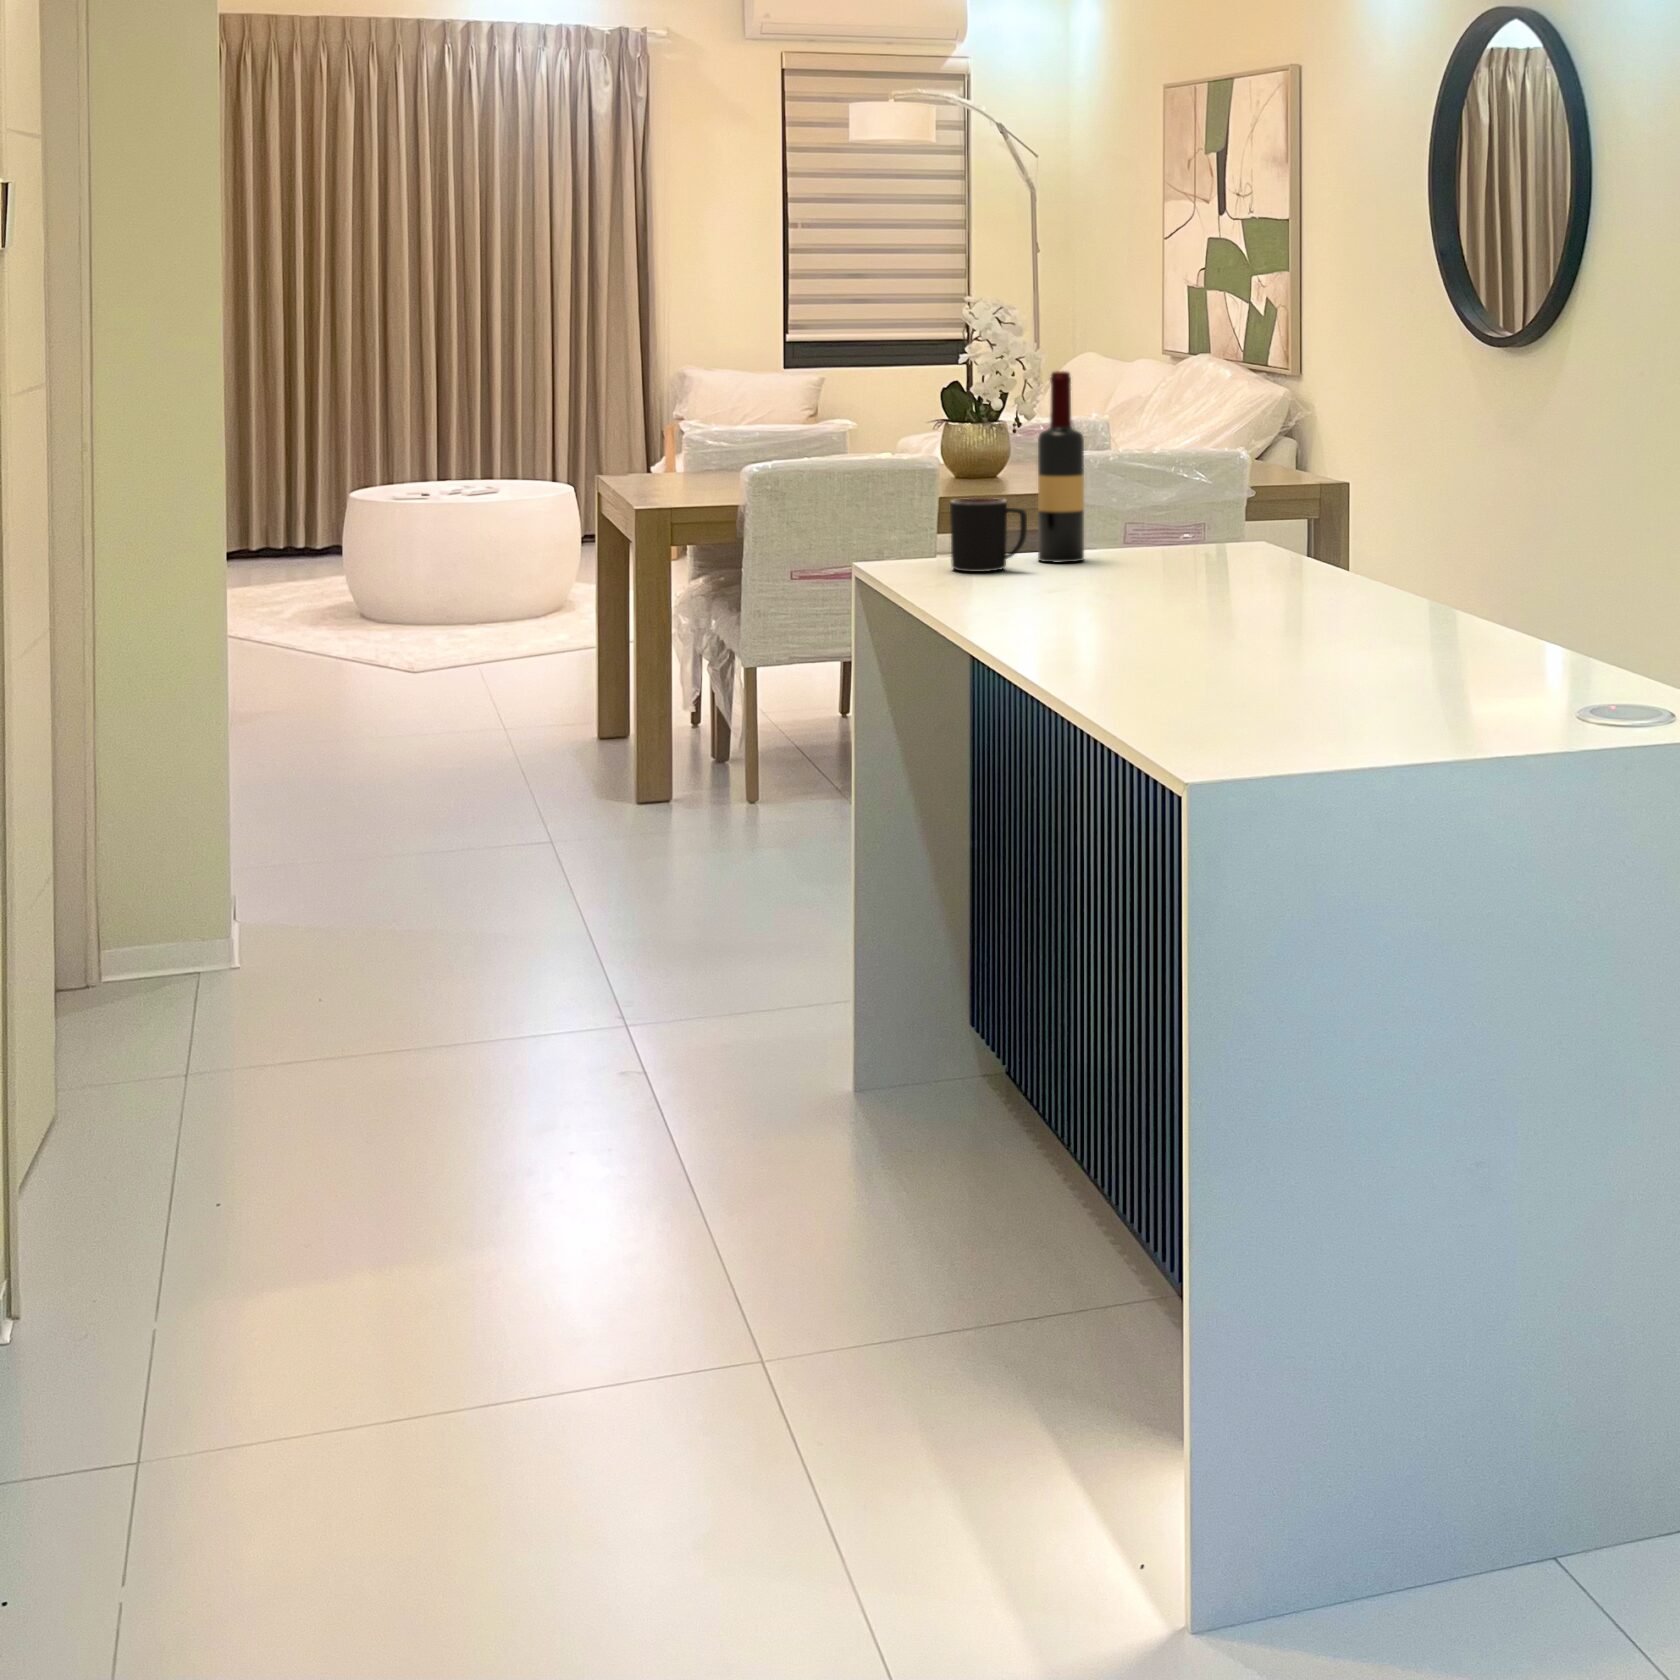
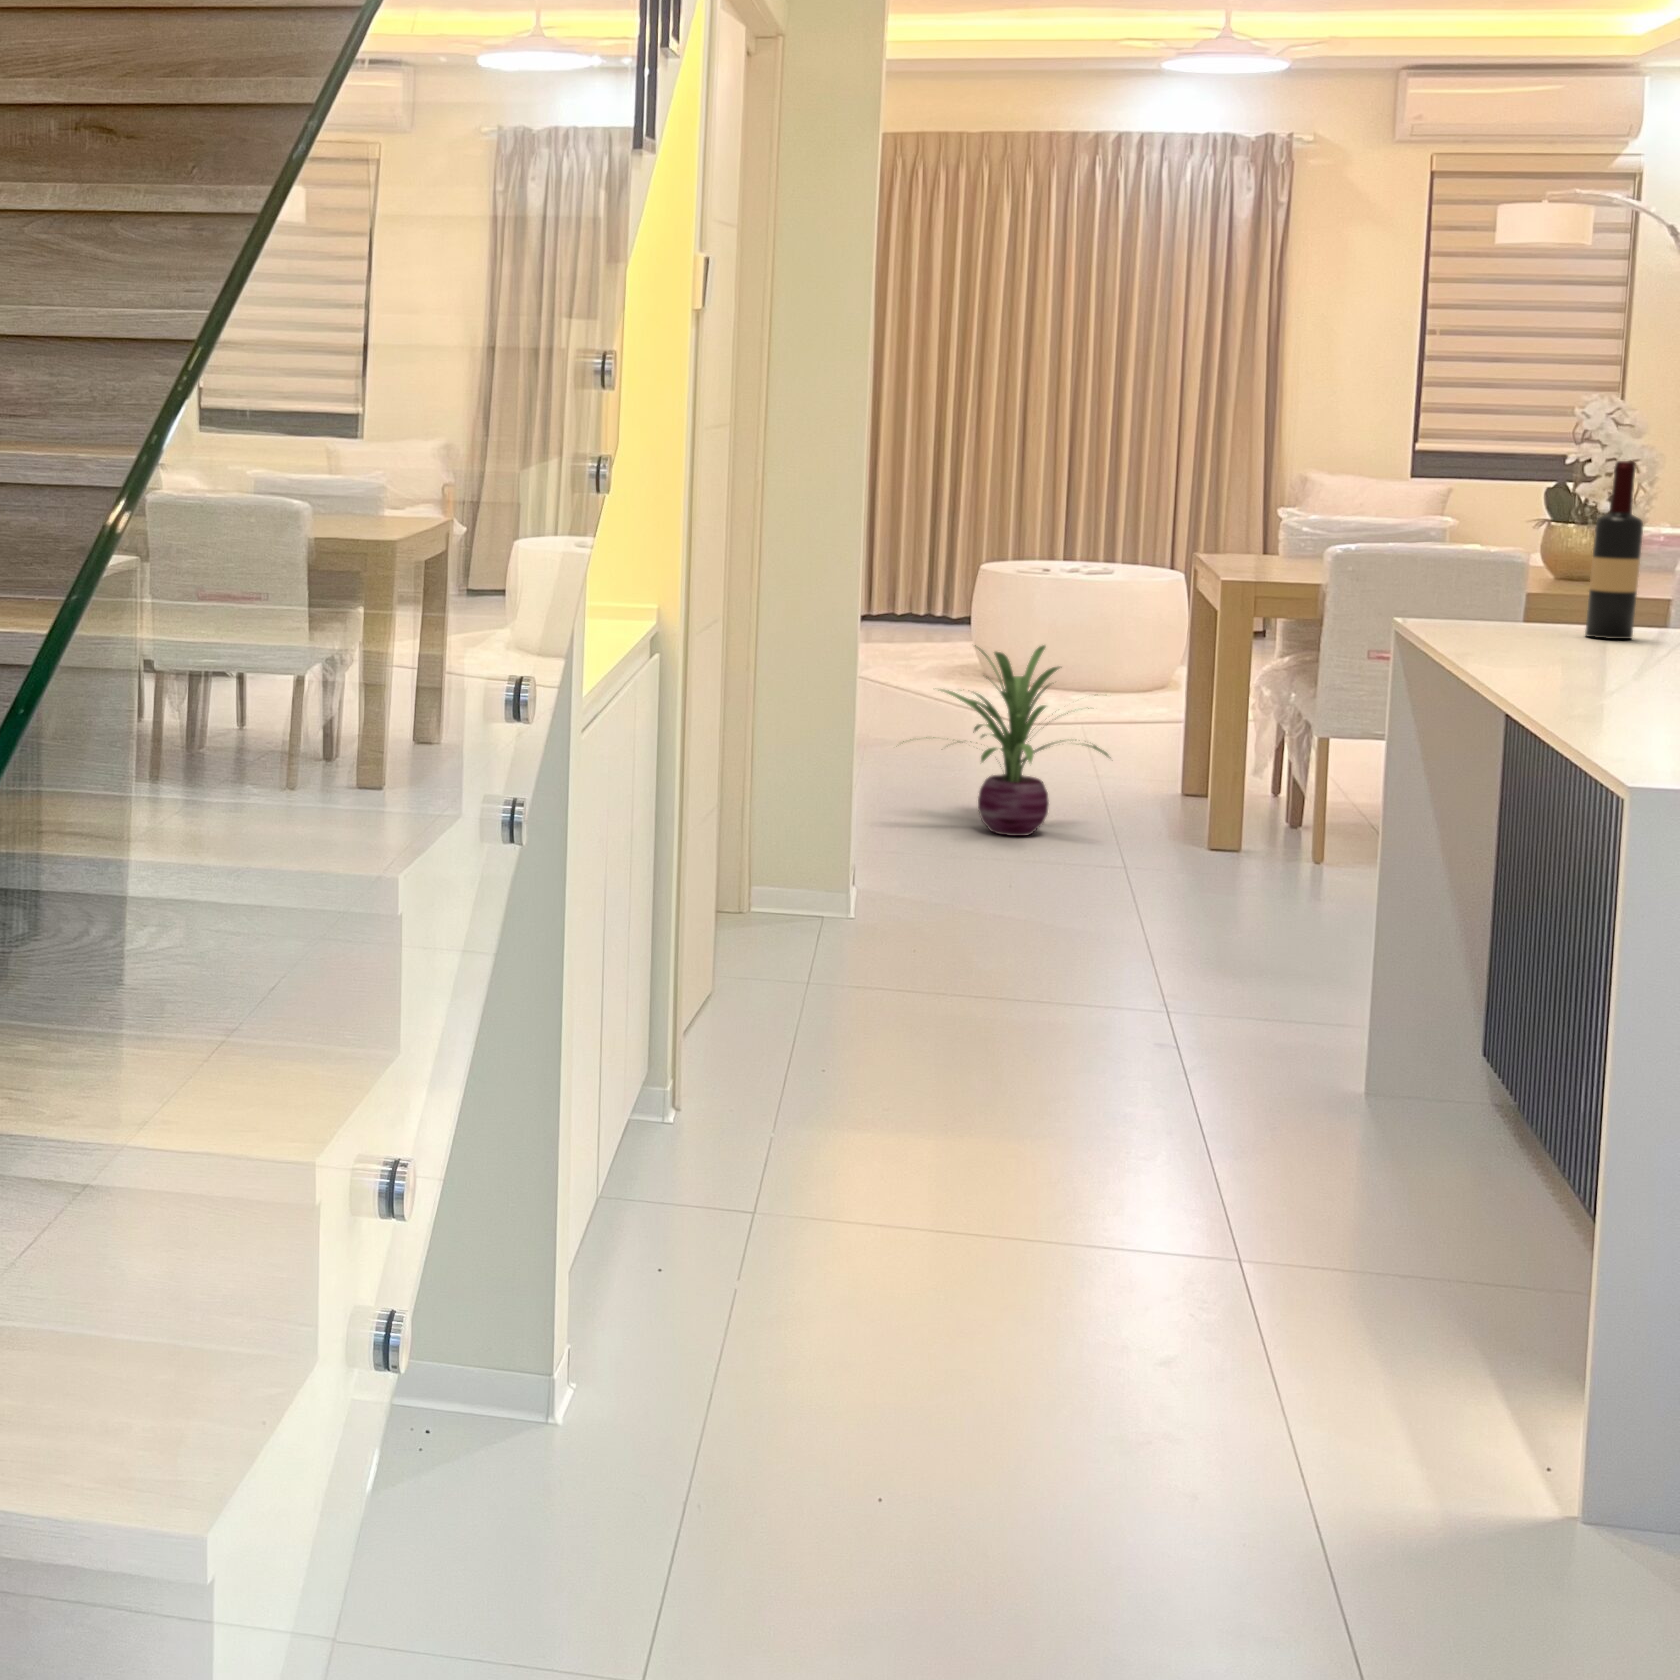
mug: present [950,498,1027,572] -> none [1495,573,1574,640]
decorative plant: none [252,591,524,821] -> present [903,645,1111,836]

